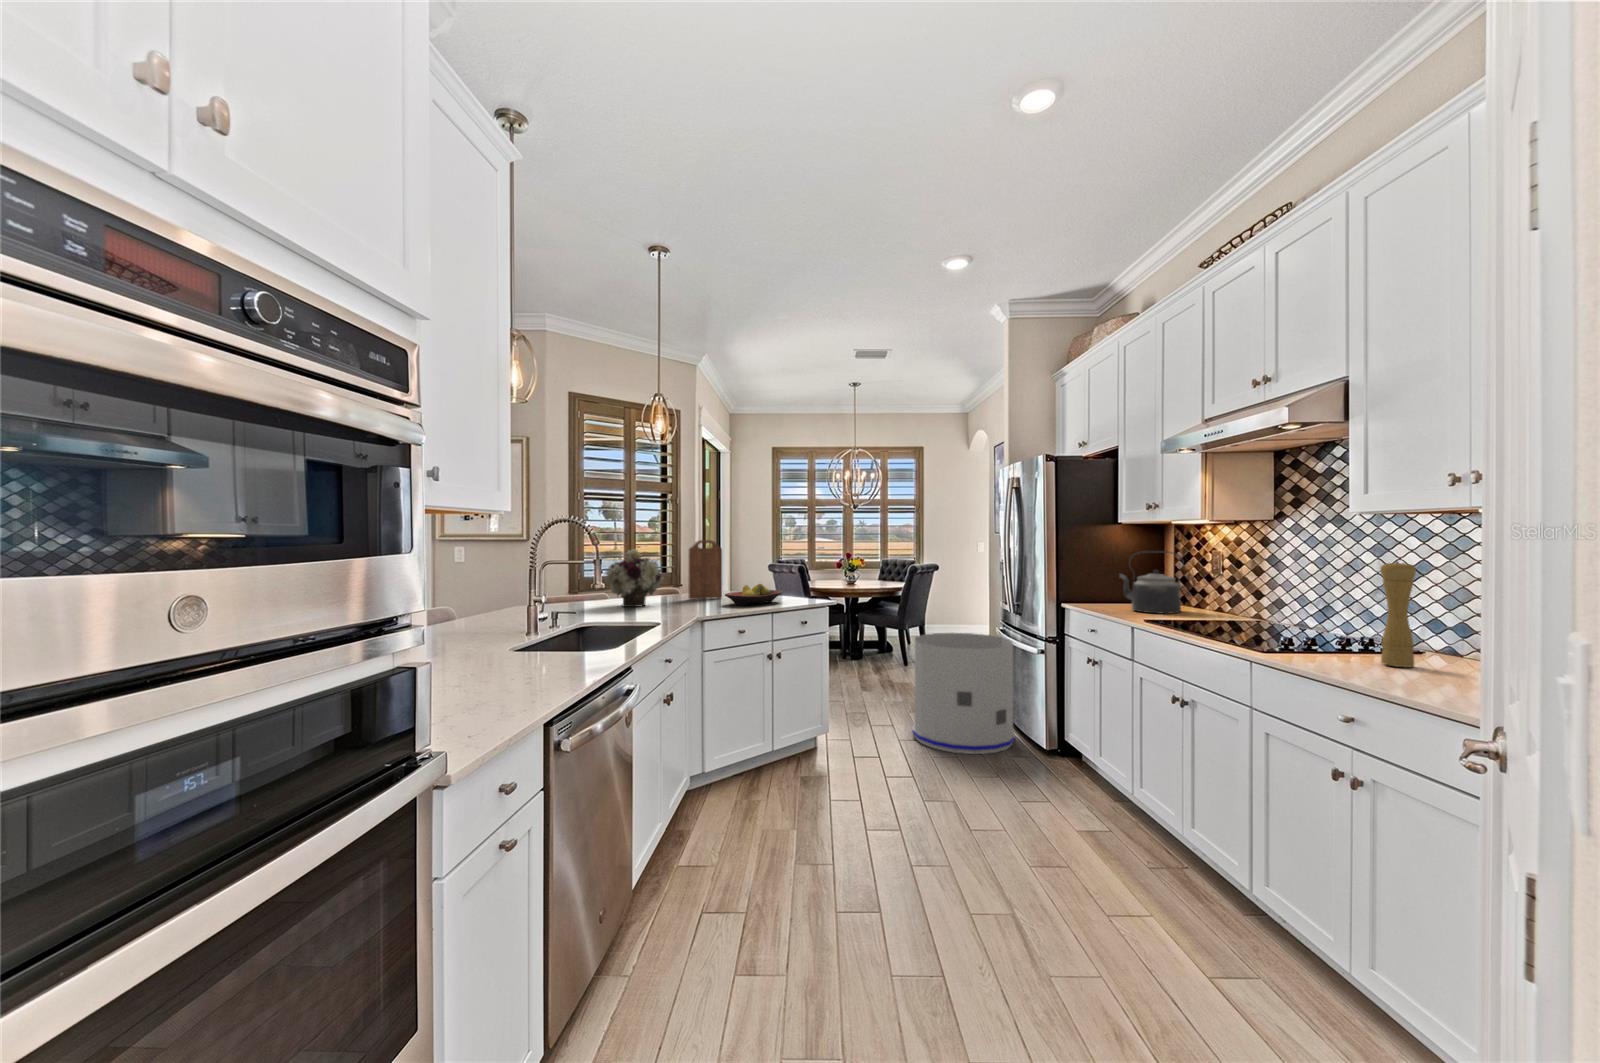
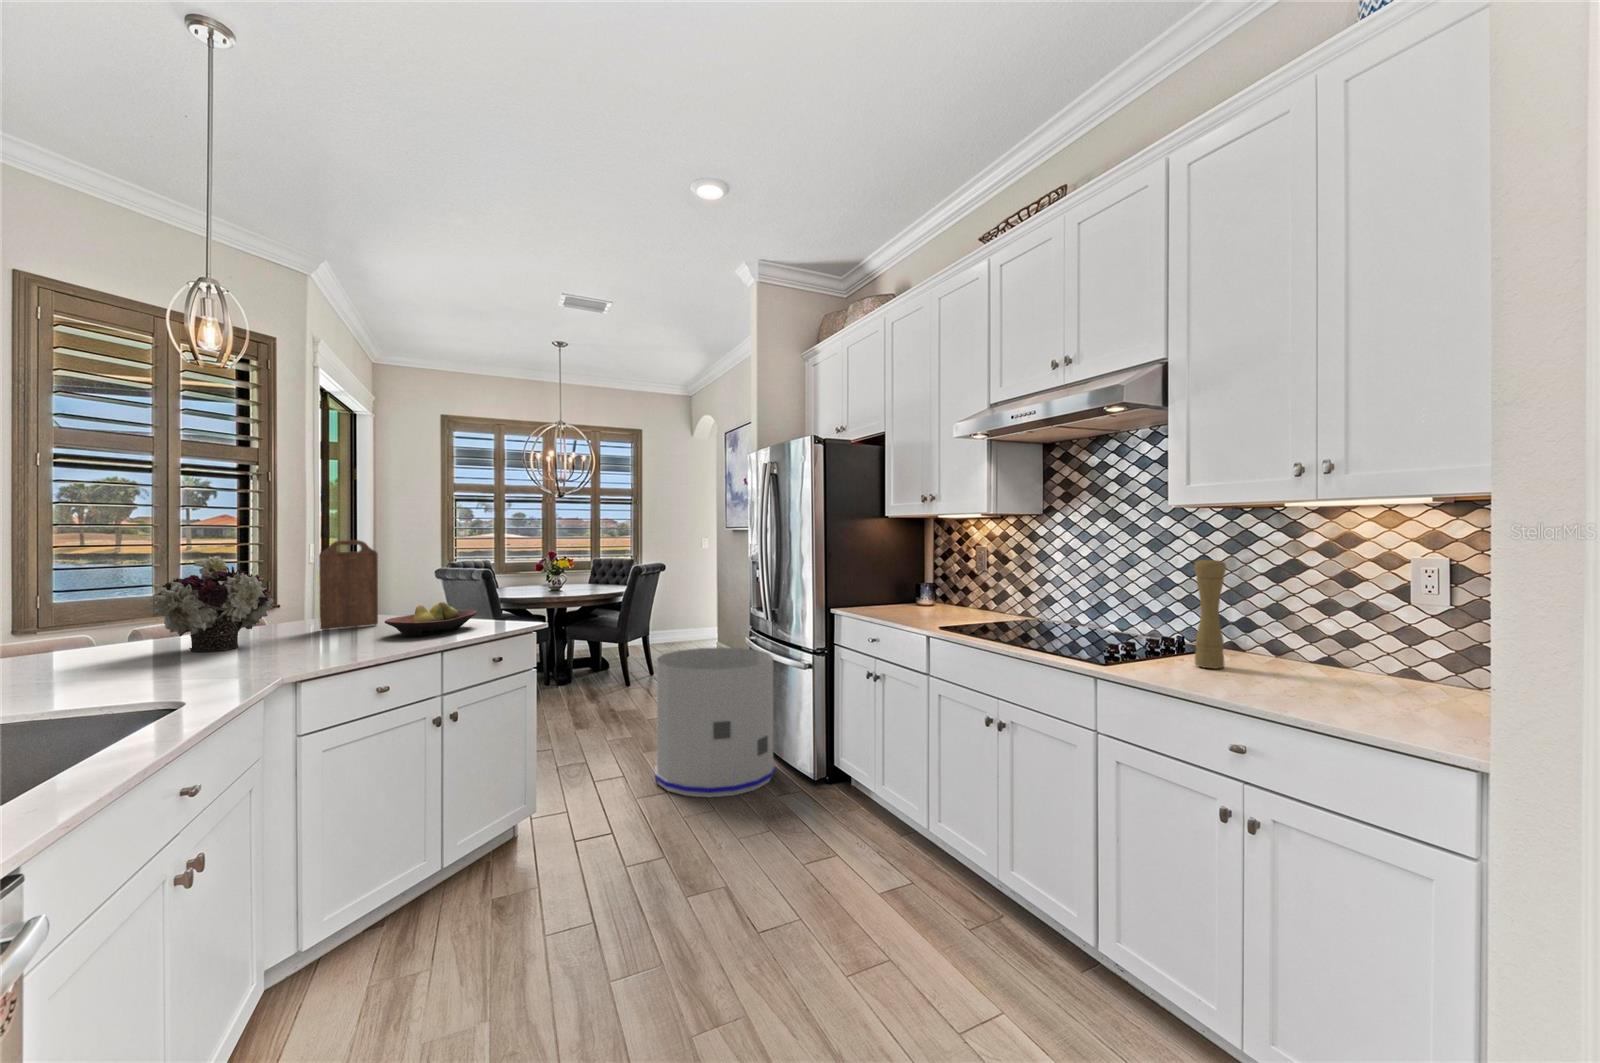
kettle: present [1120,551,1181,614] -> none [893,548,956,615]

